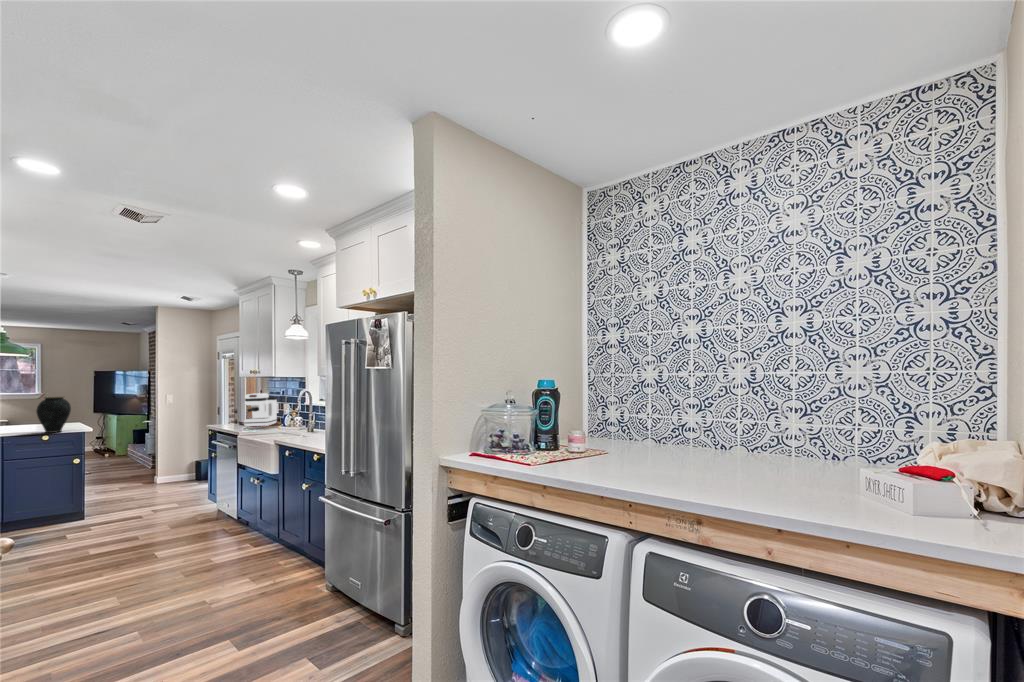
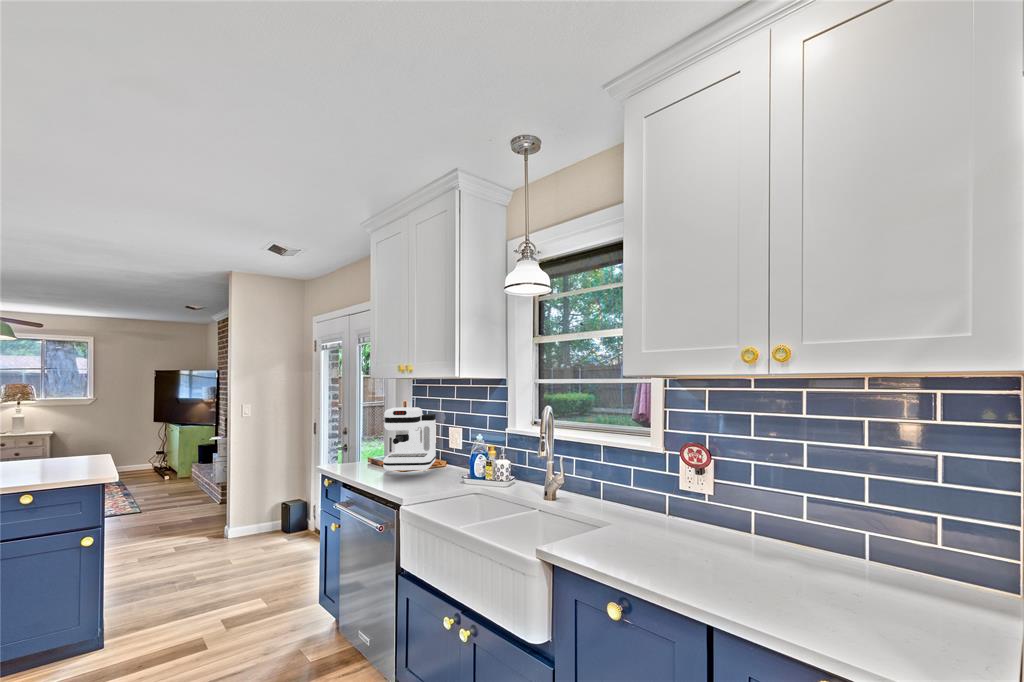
vase: present [36,397,71,433] -> none [31,407,90,472]

